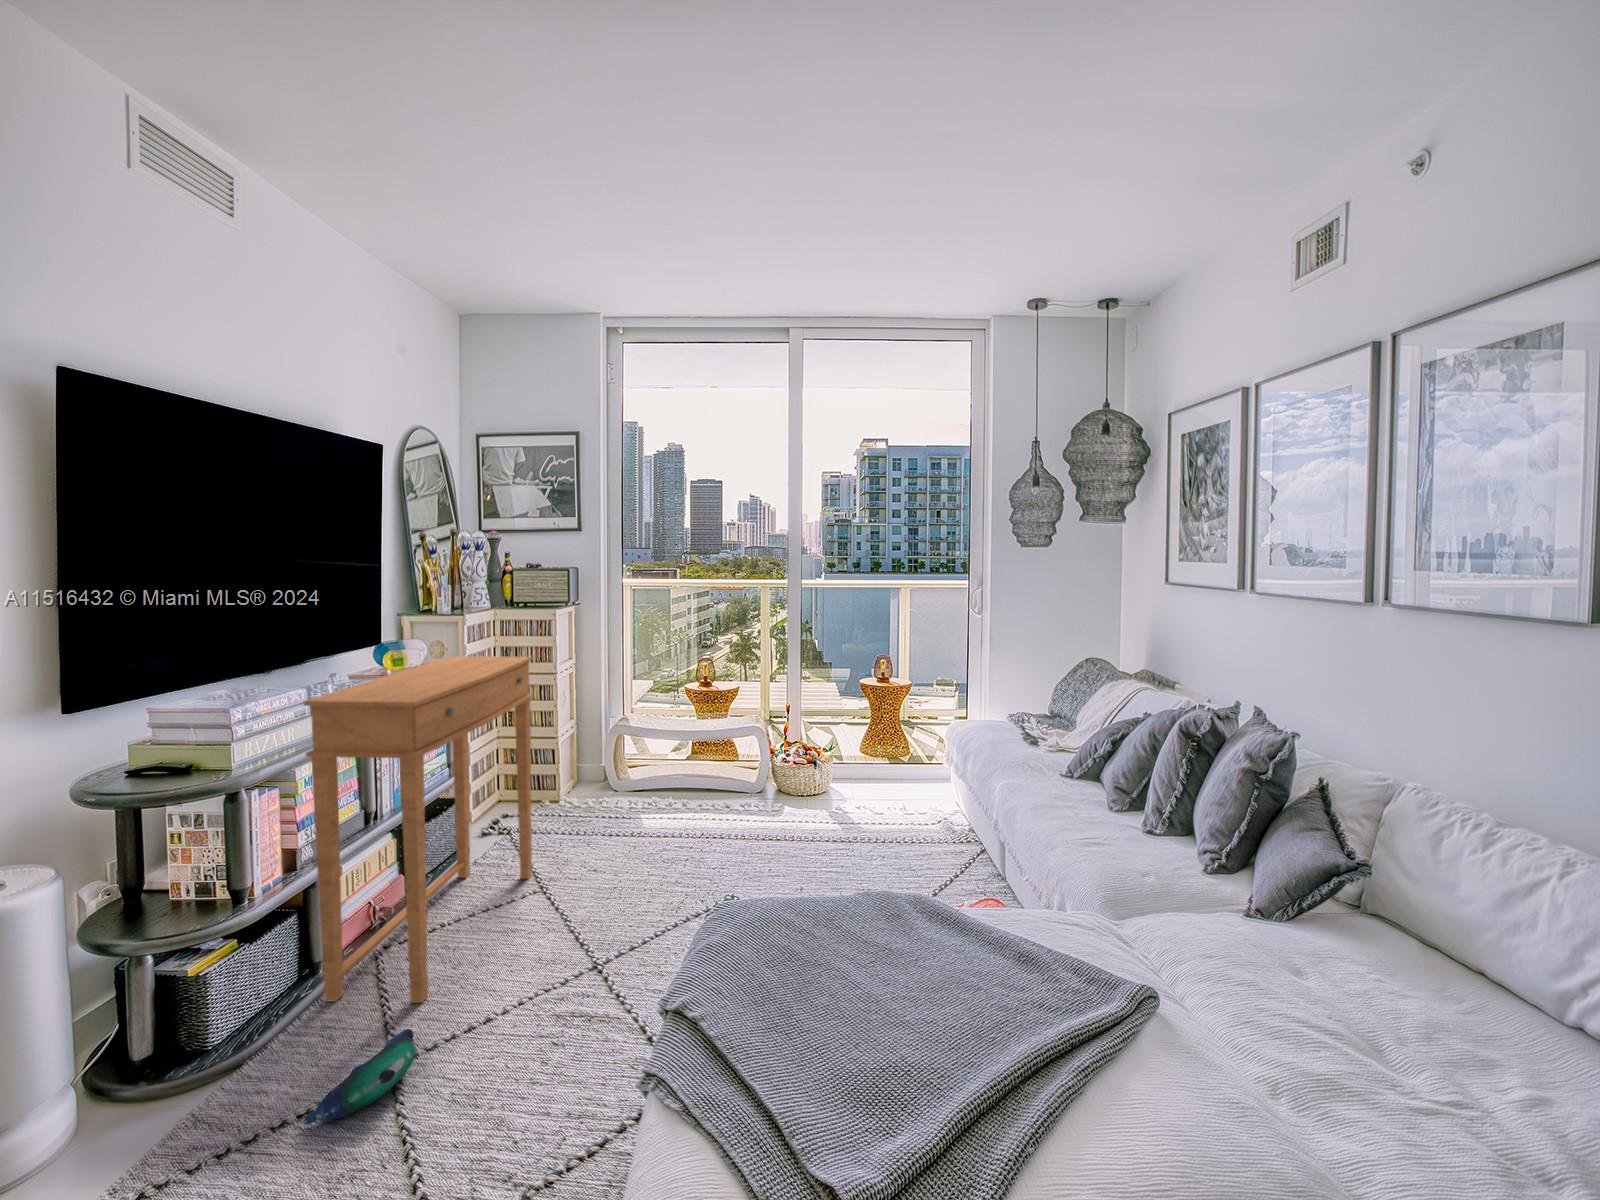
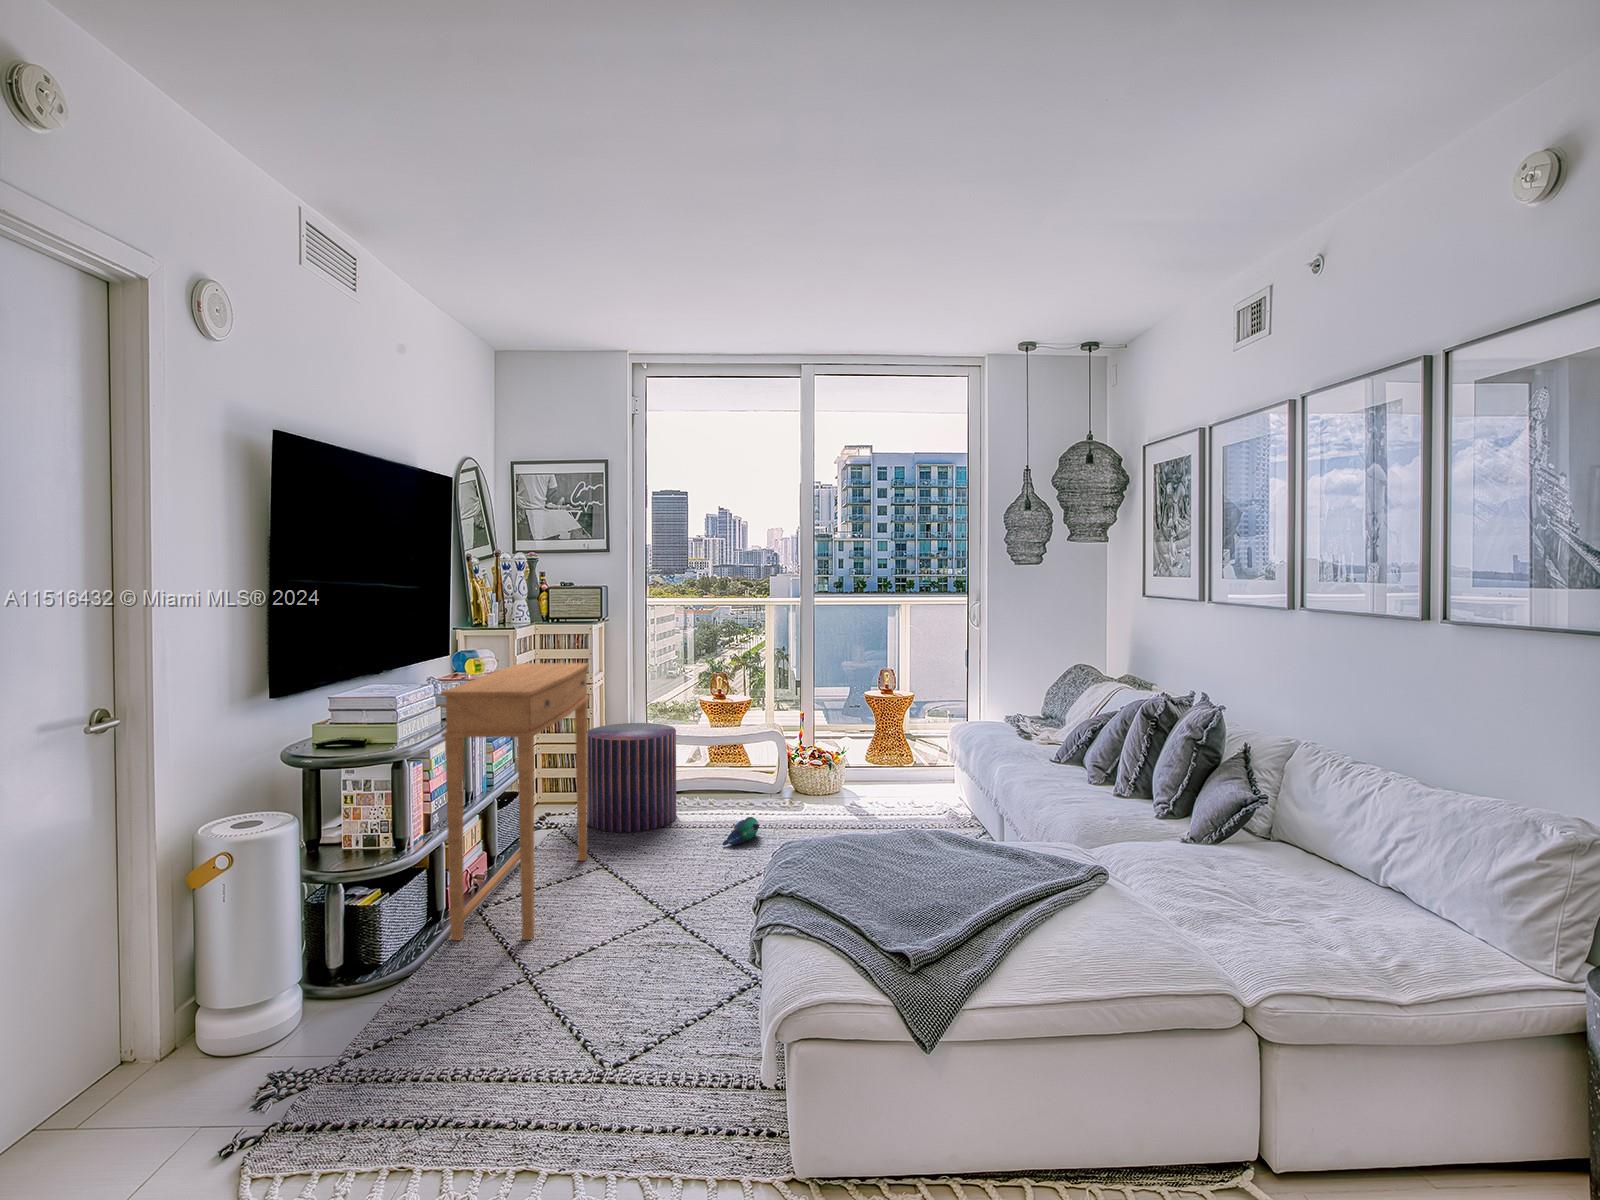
pouf: none [546,716,646,839] -> present [587,723,676,832]
plush toy: present [303,1029,416,1124] -> present [723,817,759,845]

